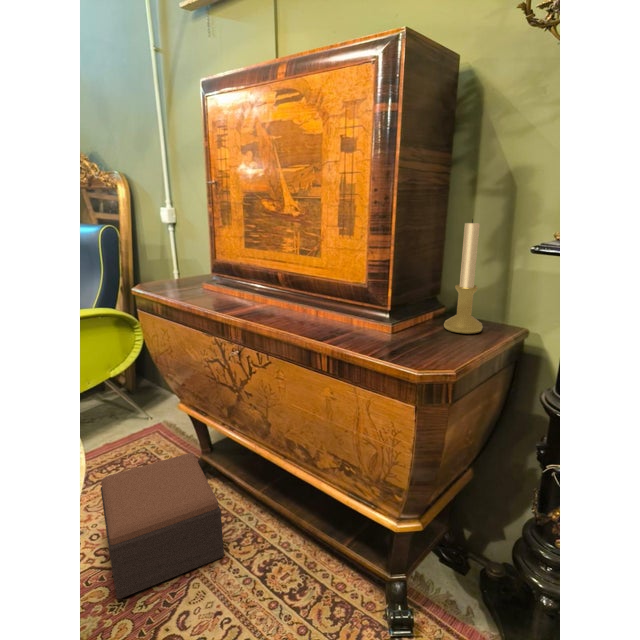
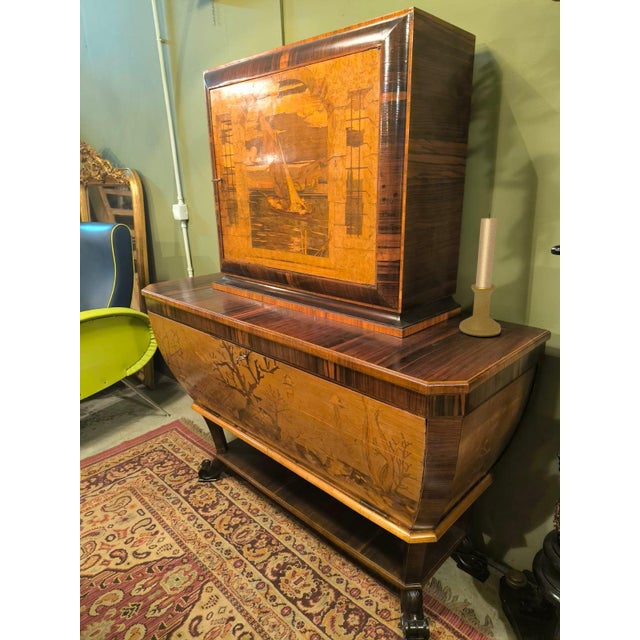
footstool: present [101,453,224,599] -> none [115,454,238,602]

